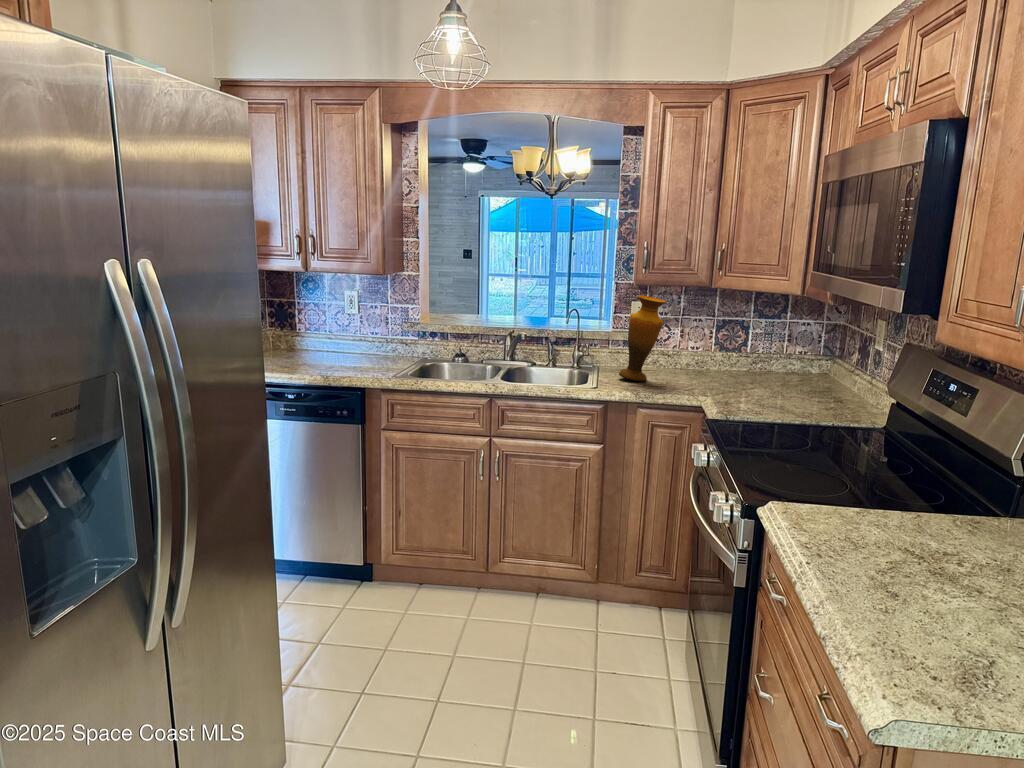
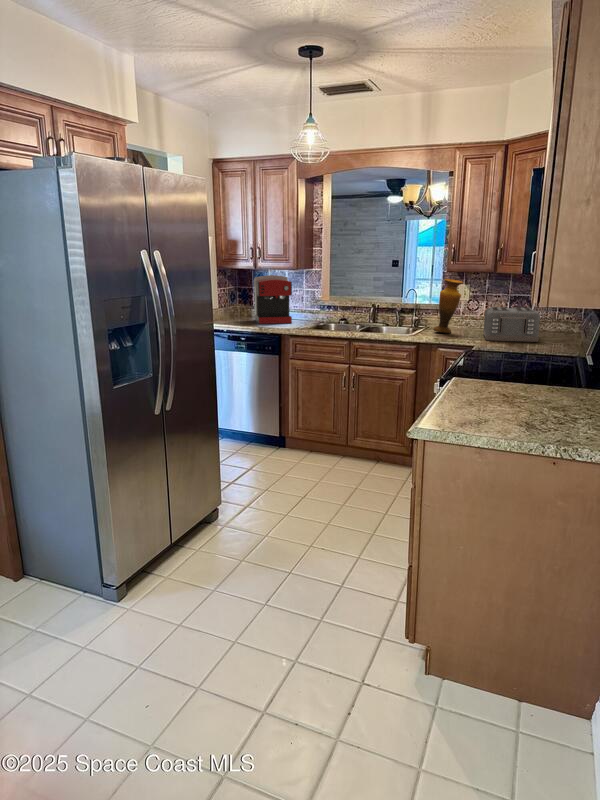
coffee maker: none [302,282,374,367] -> present [254,275,292,324]
toaster: none [693,340,798,397] -> present [483,307,540,342]

